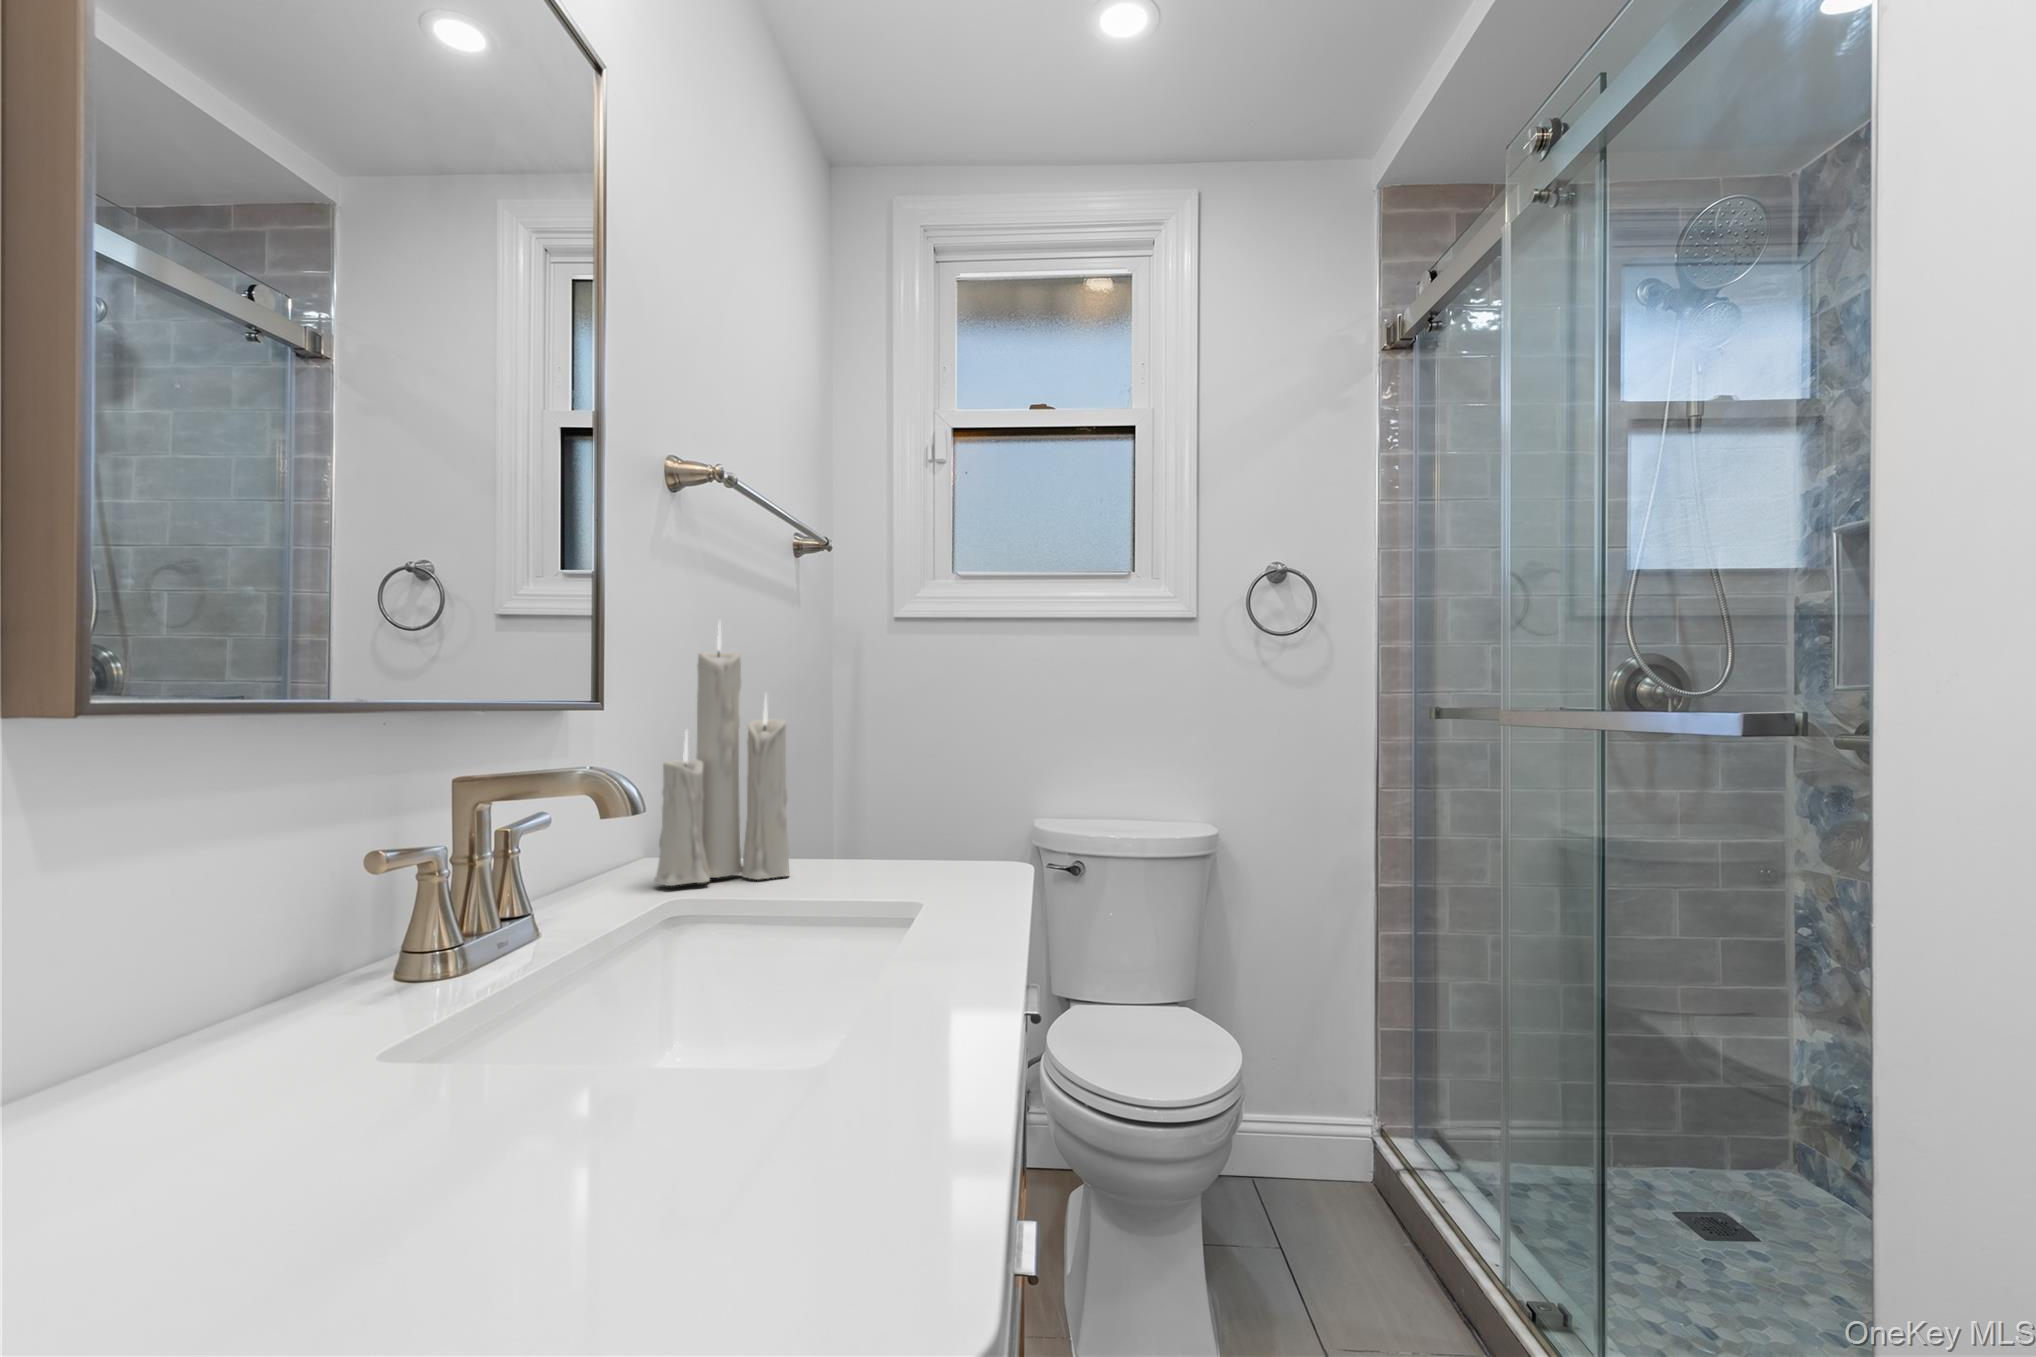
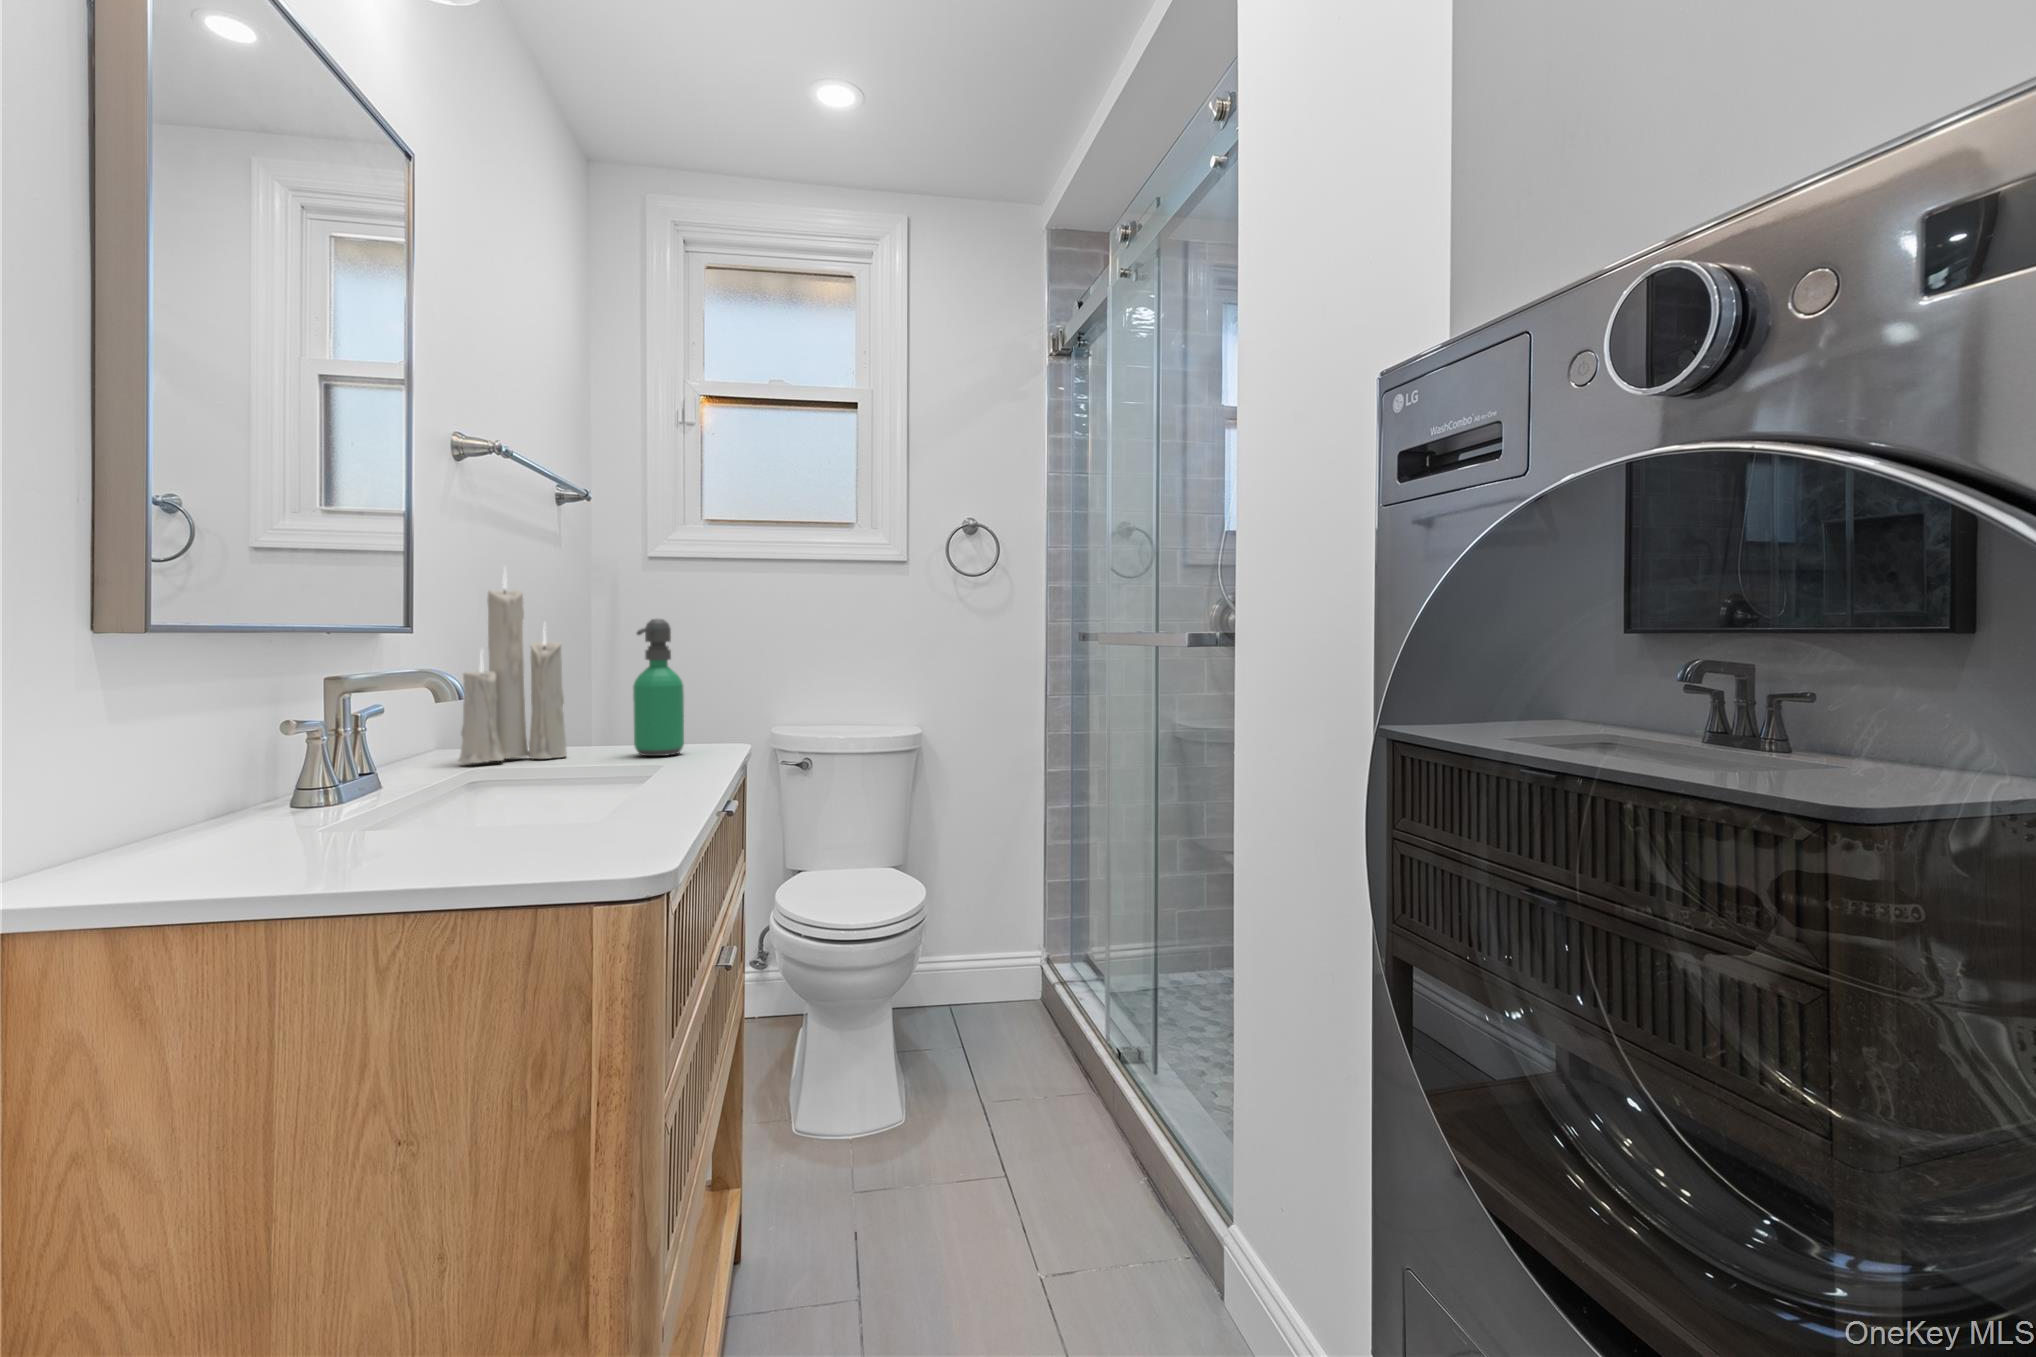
soap dispenser: none [874,688,940,880] -> present [633,619,684,756]

